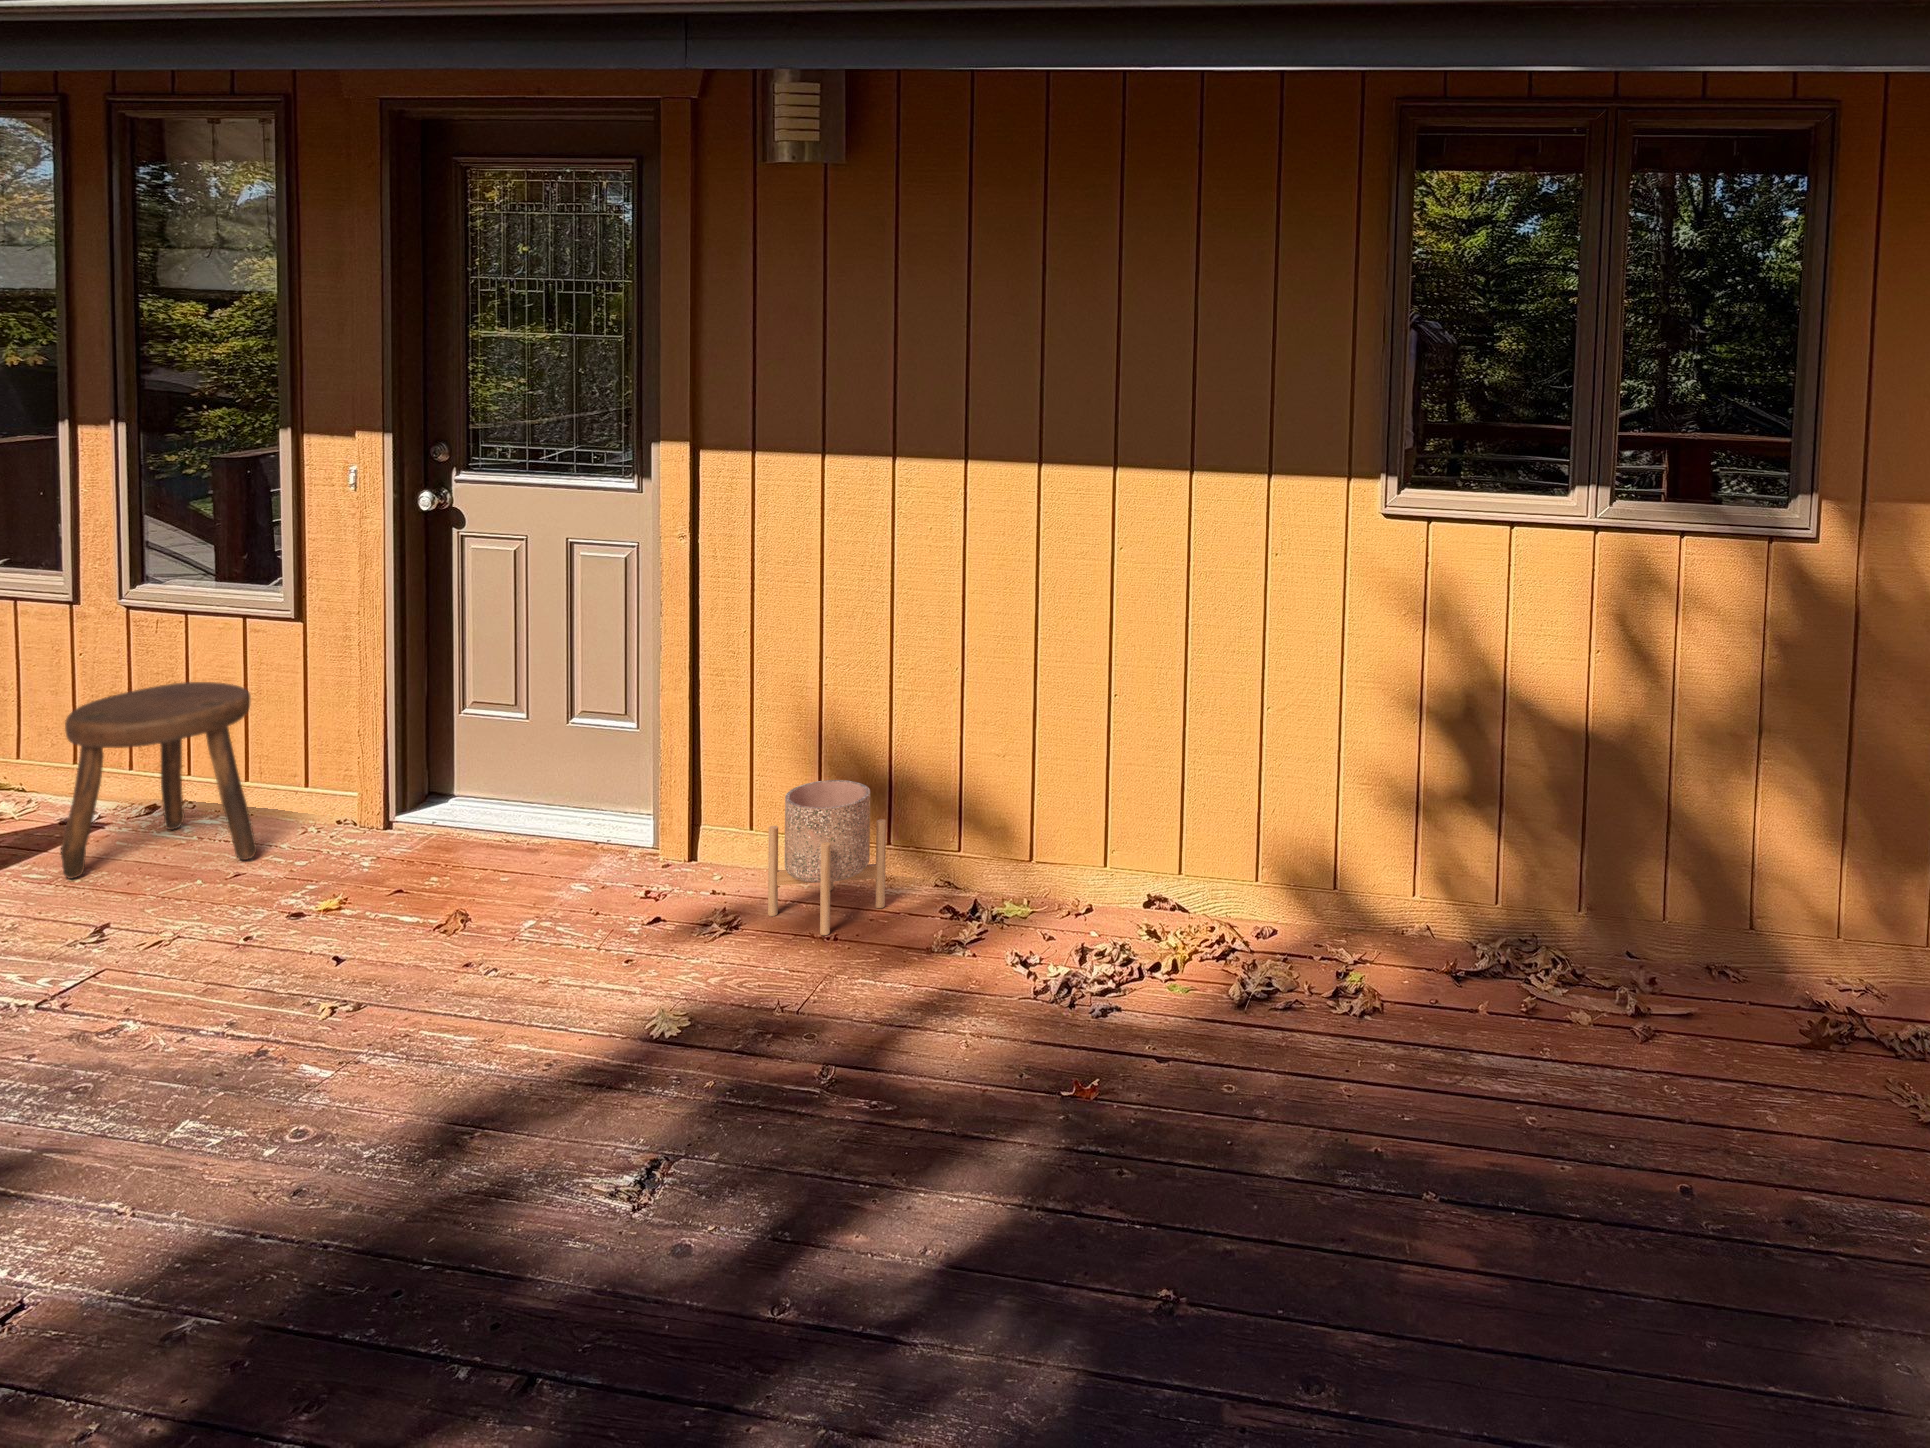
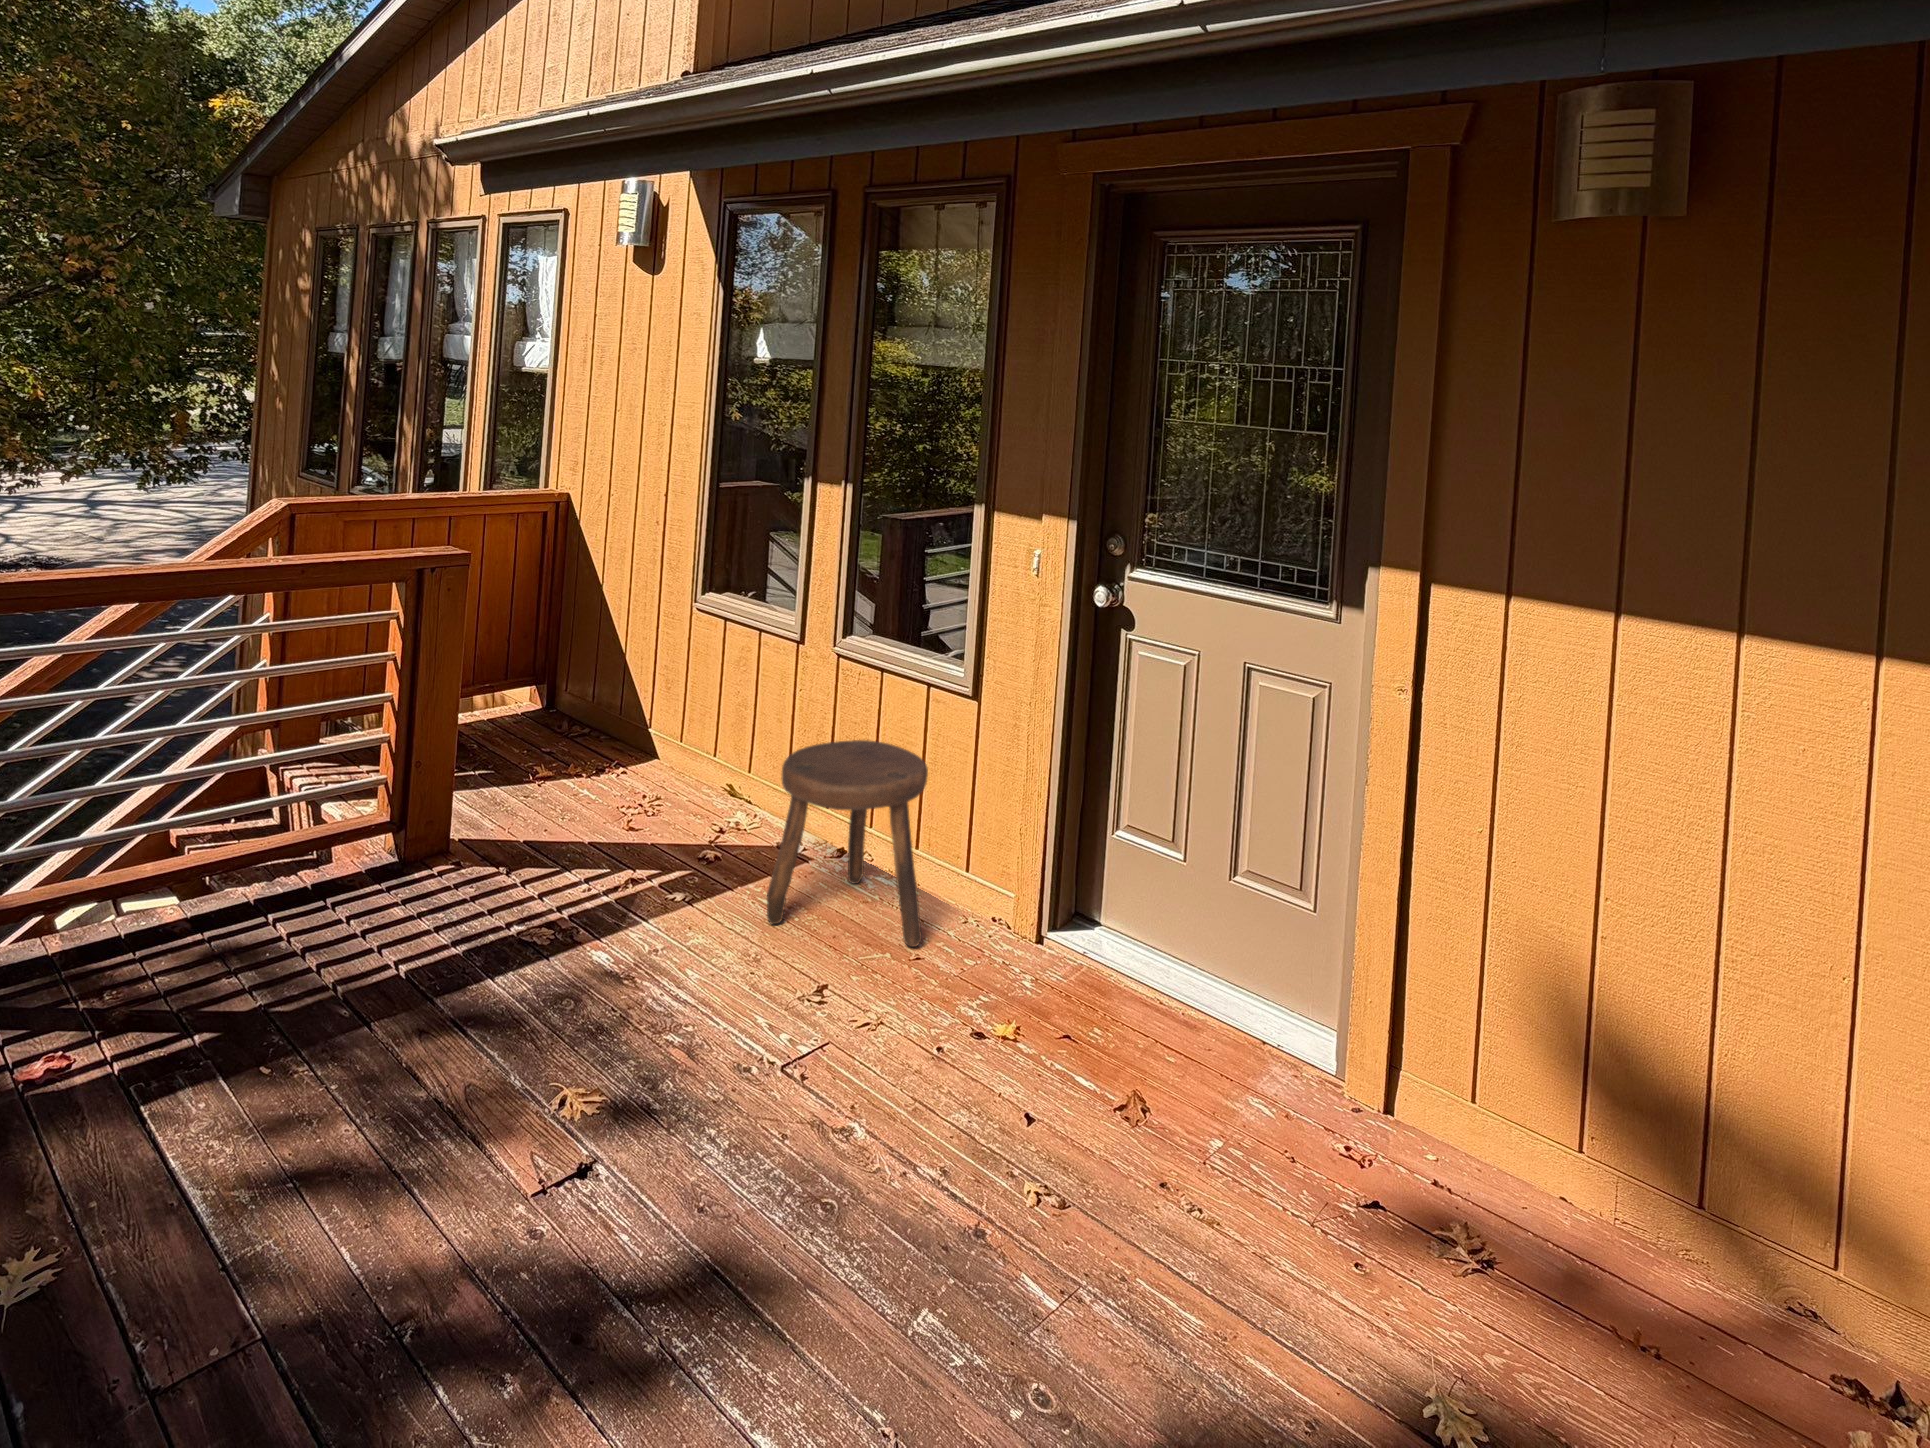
planter: present [768,780,886,935] -> none [1525,1087,1722,1366]

